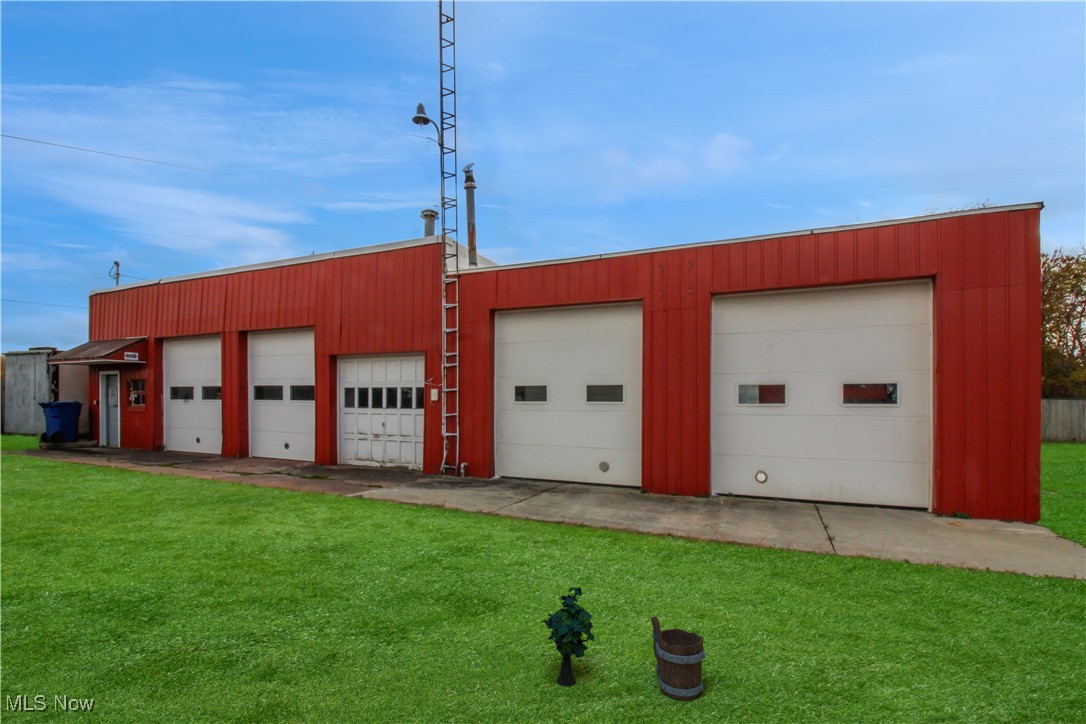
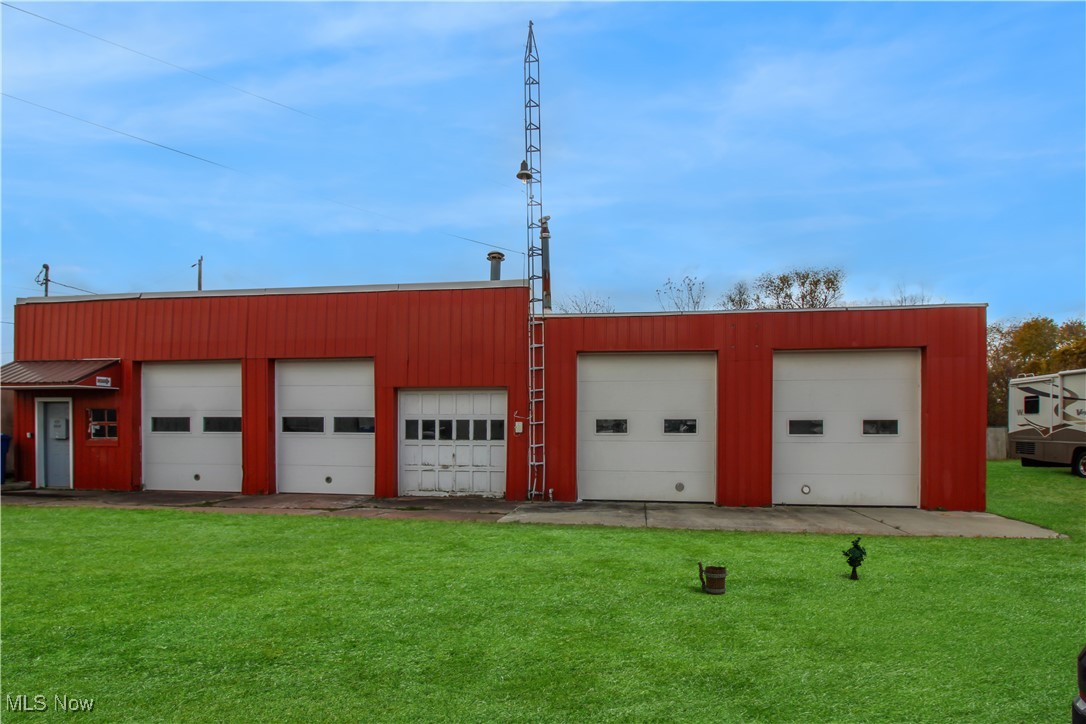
bucket: present [651,616,706,701] -> present [698,562,728,595]

